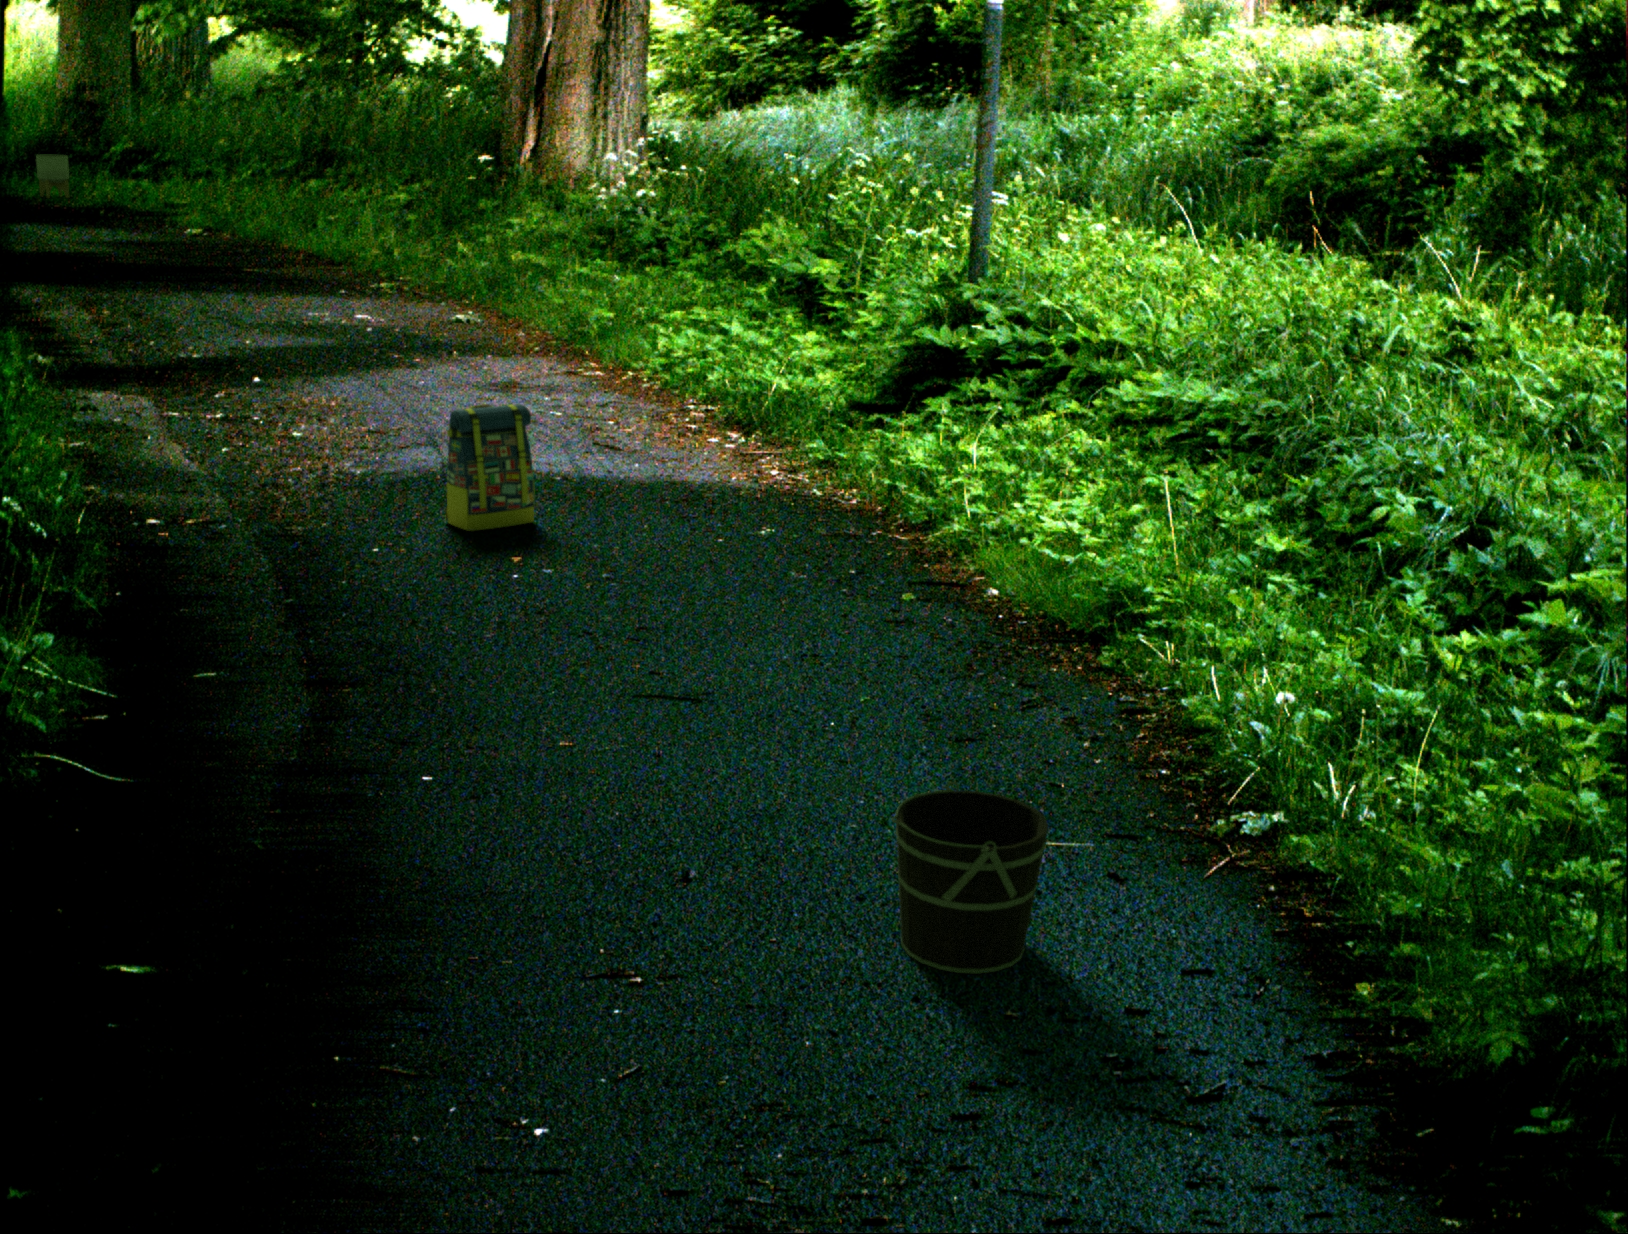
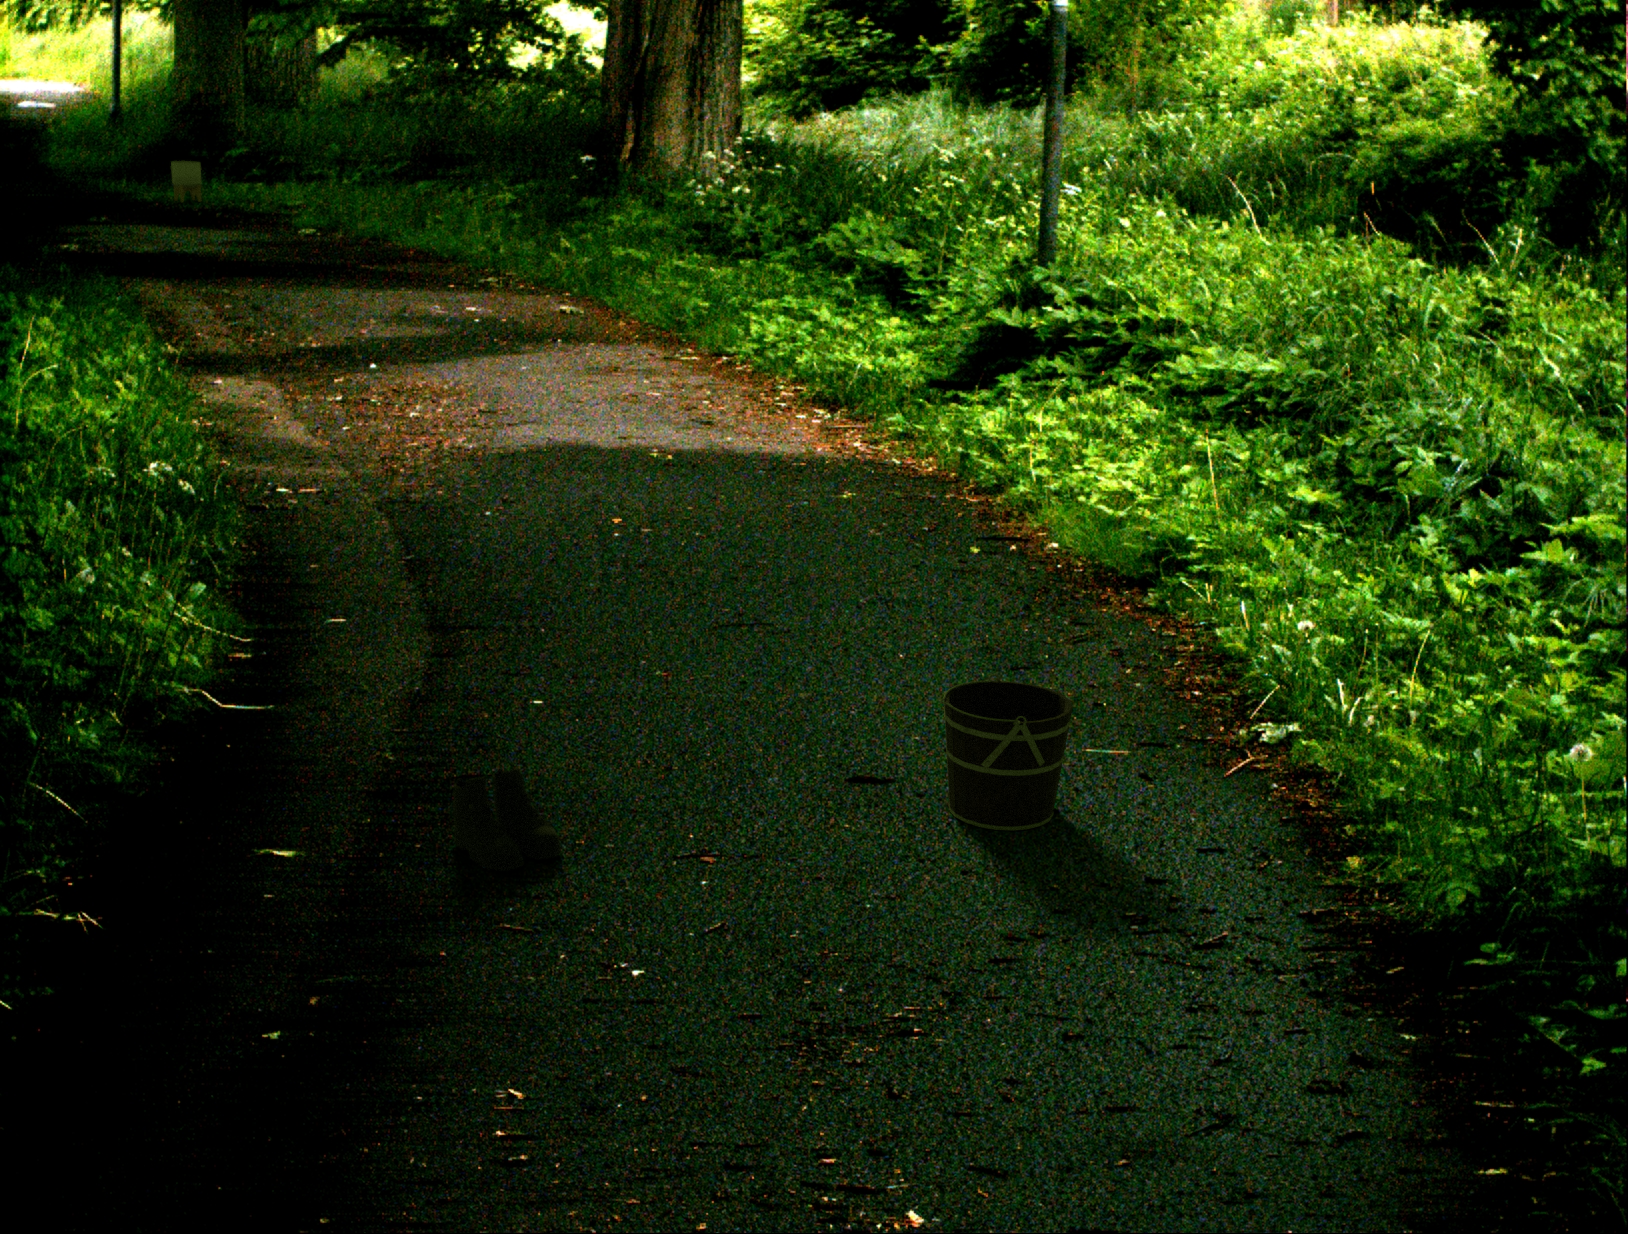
backpack: present [445,404,534,531] -> none [559,376,638,490]
boots: none [302,911,435,1045] -> present [453,767,561,871]

